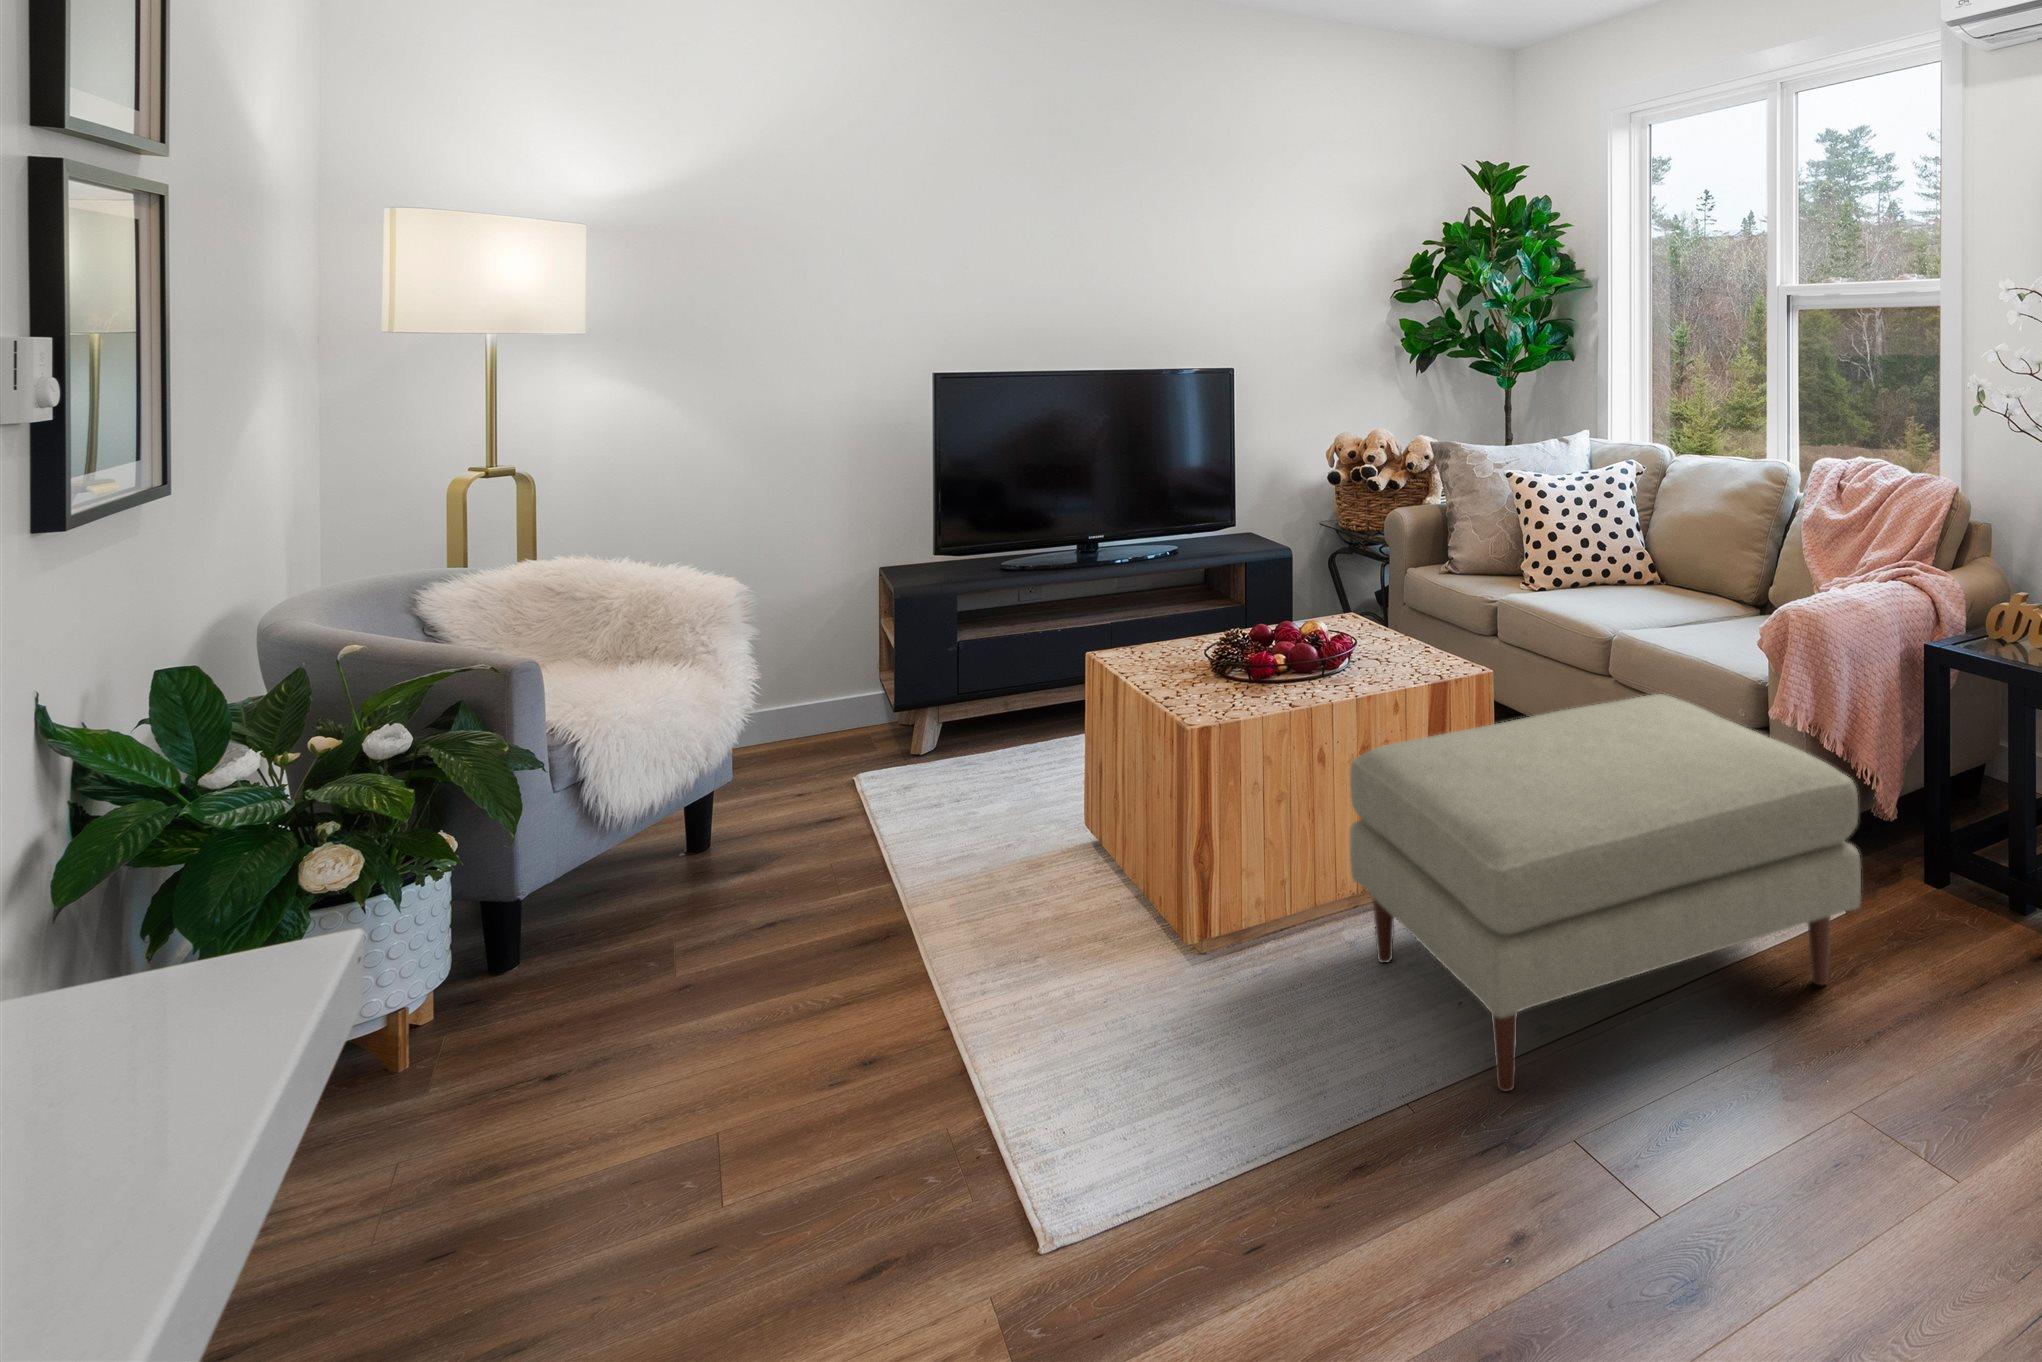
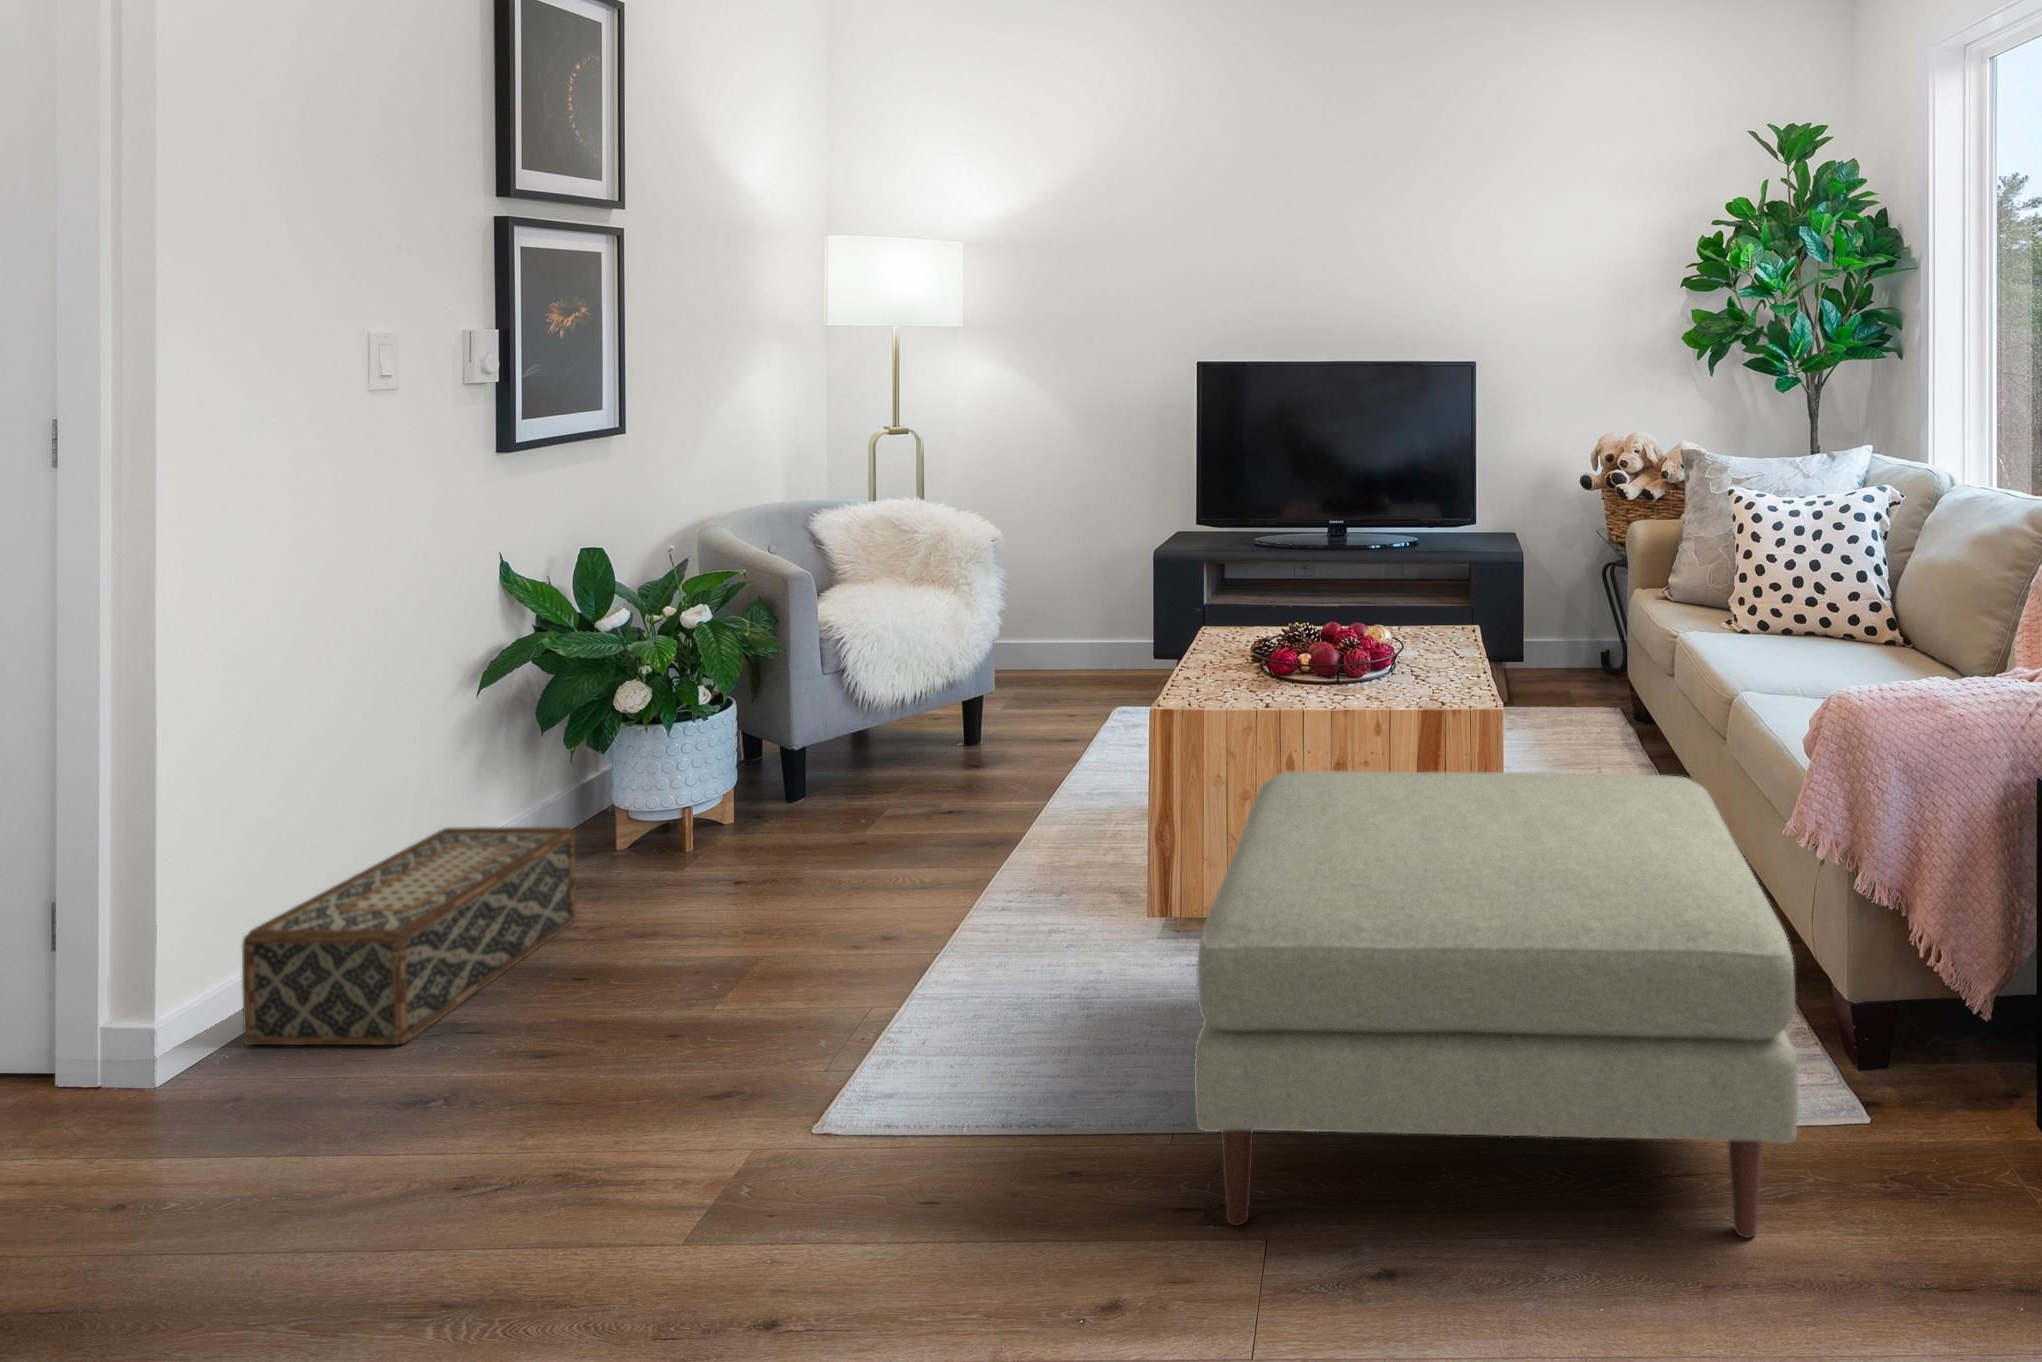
woven basket: none [194,990,502,1336] -> present [242,827,576,1045]

